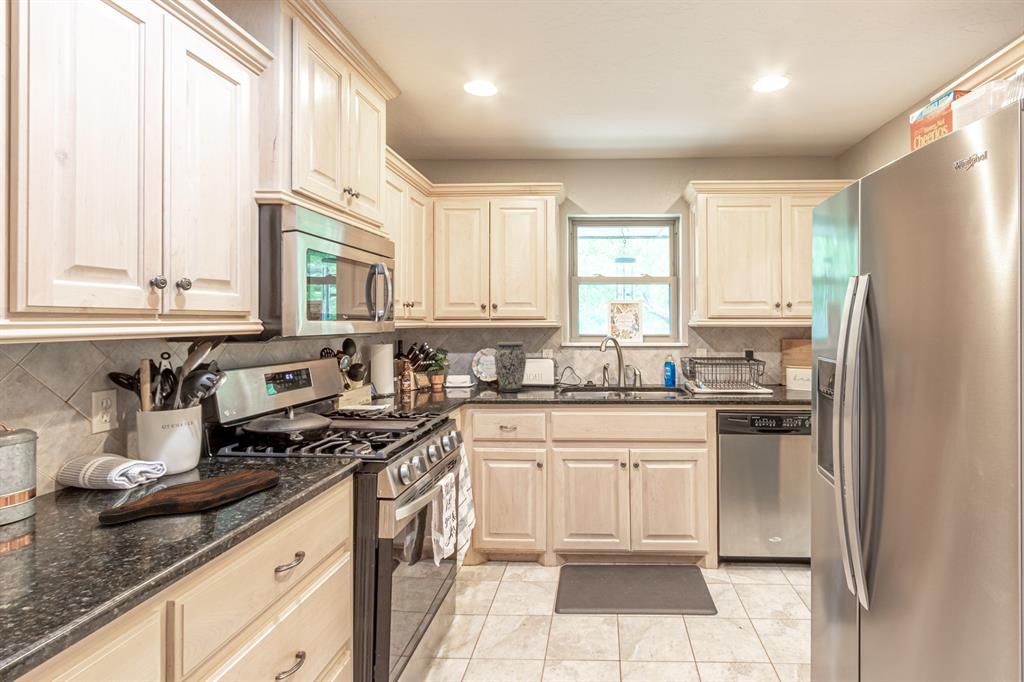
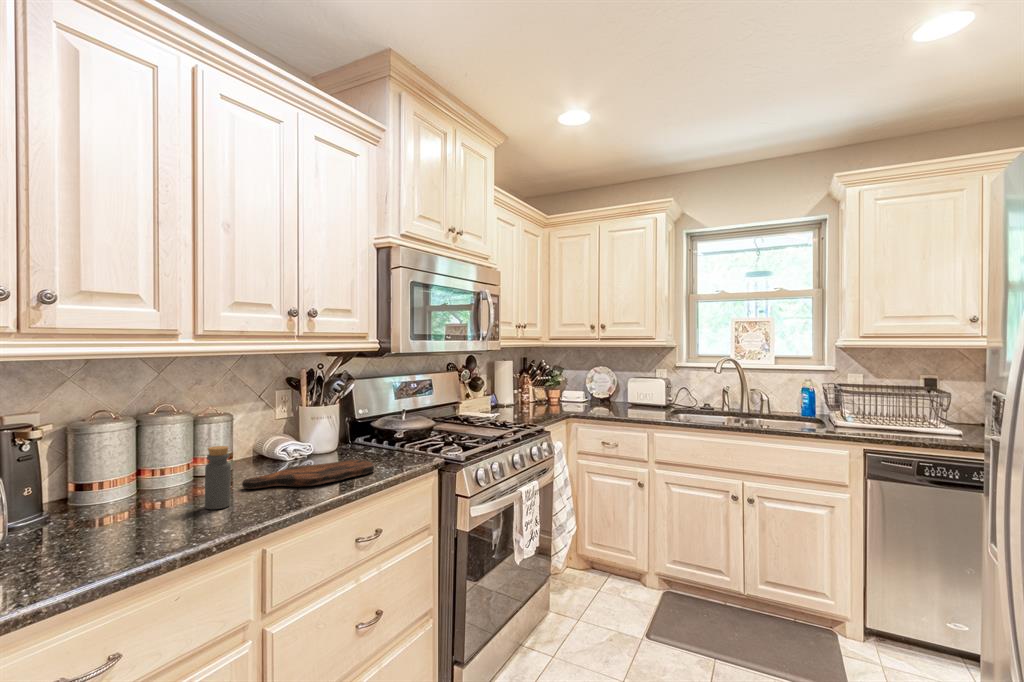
vase: present [495,342,526,392] -> none [606,361,637,410]
bottle: none [47,469,90,562] -> present [205,446,231,509]

